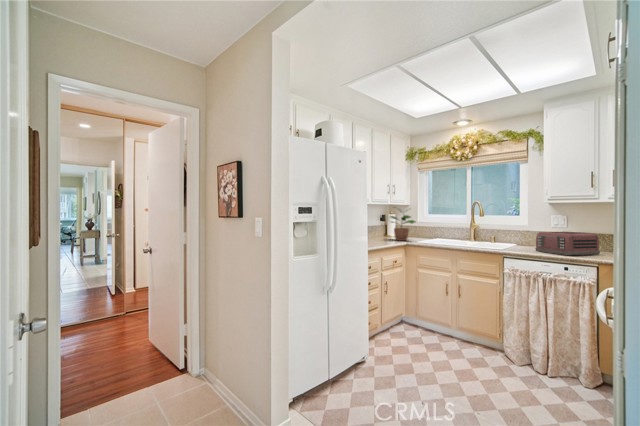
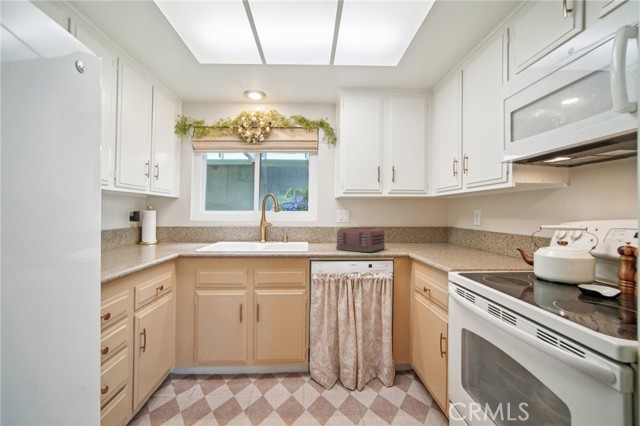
potted plant: present [391,215,415,241] -> none [151,196,195,248]

